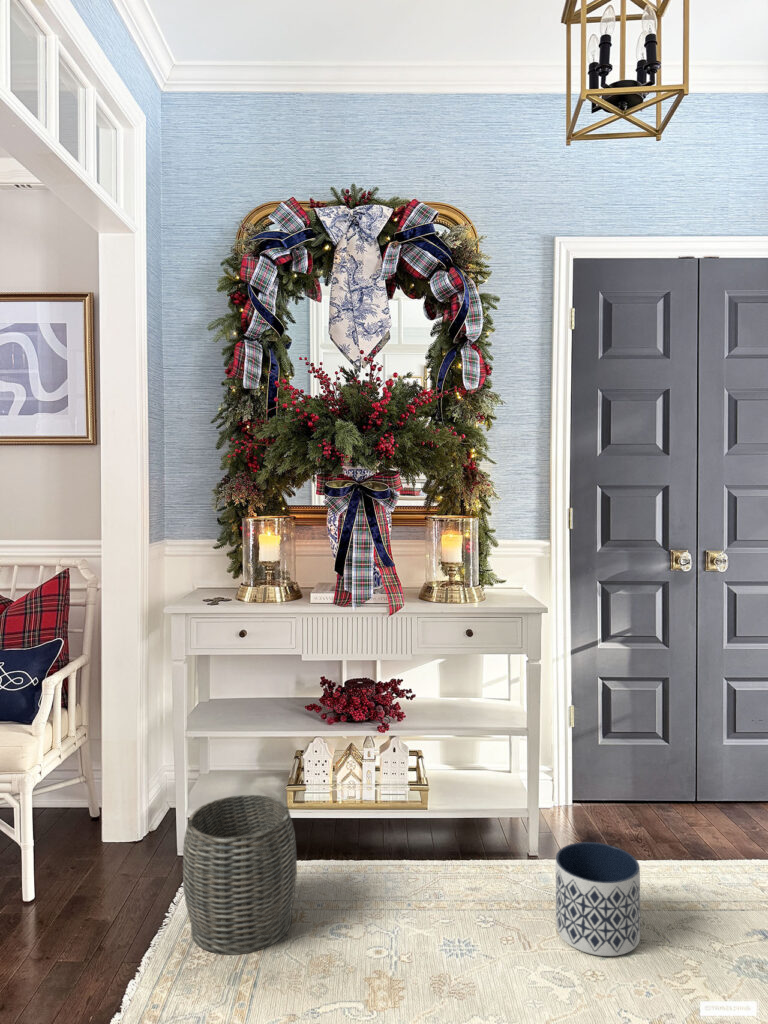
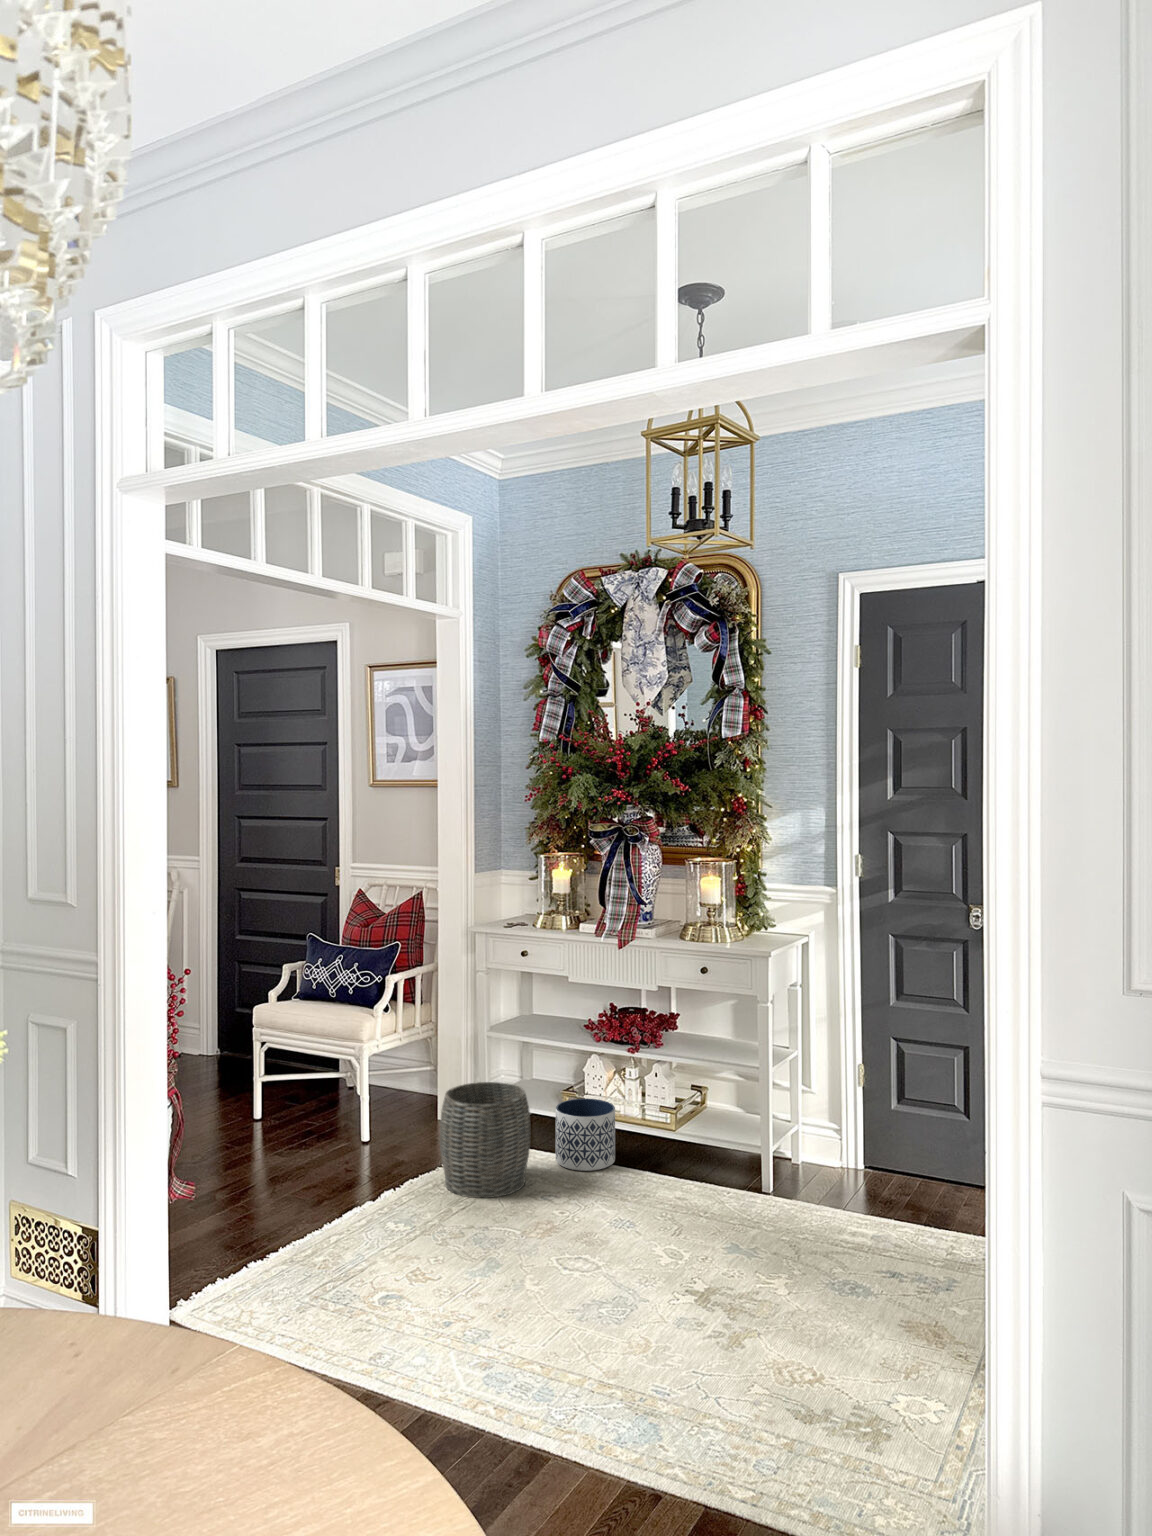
planter: present [556,842,640,956] -> present [556,1099,615,1171]

